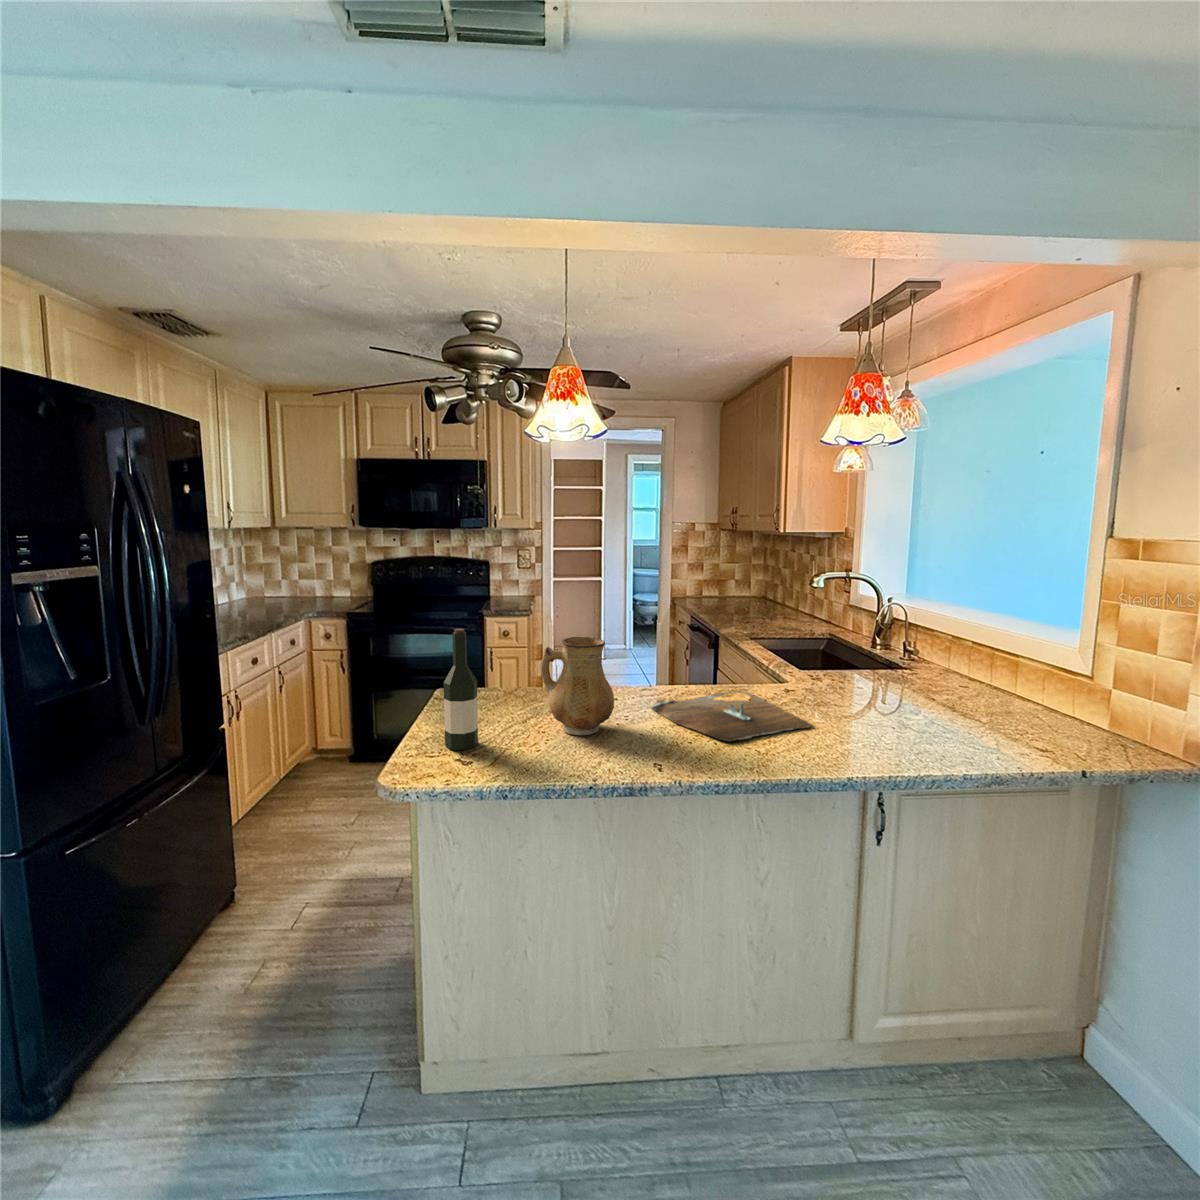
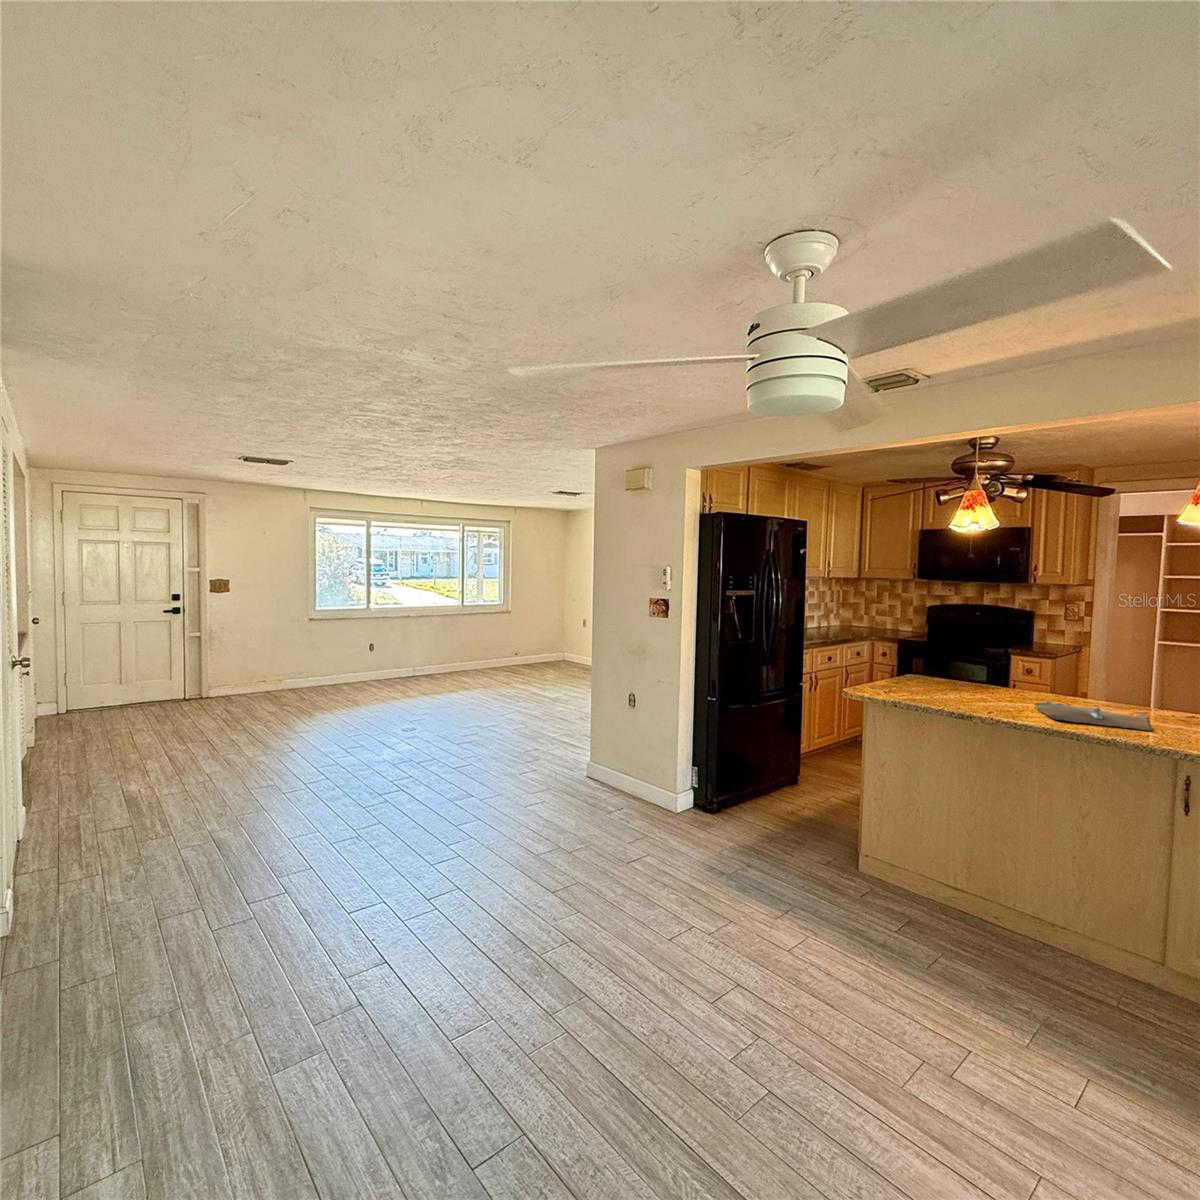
wine bottle: present [444,629,478,750] -> none [881,630,901,692]
ceramic pitcher: present [540,637,614,735] -> none [945,644,991,702]

